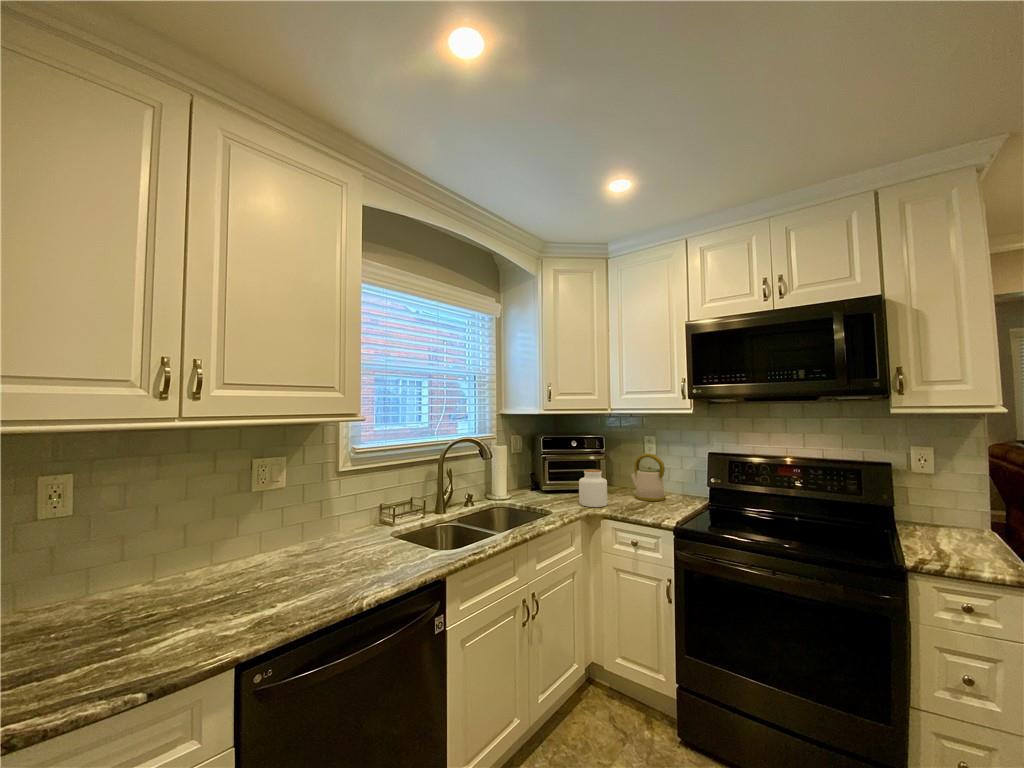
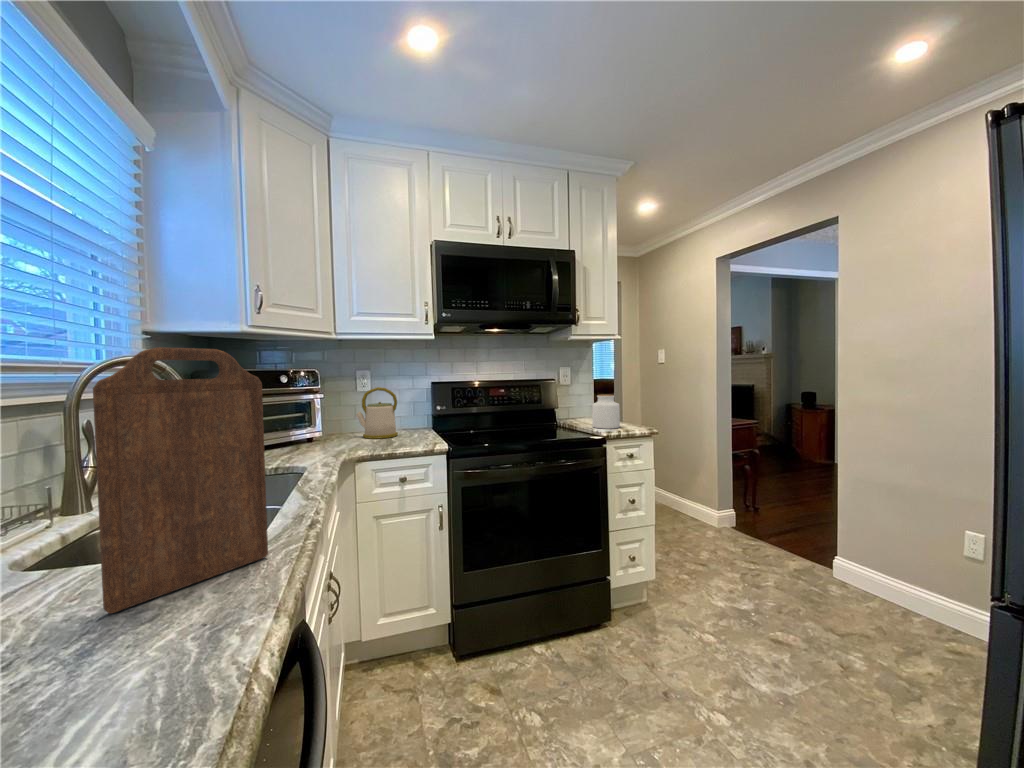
cutting board: none [374,457,434,561] -> present [93,347,268,613]
jar: present [579,469,607,507] -> present [592,395,620,429]

